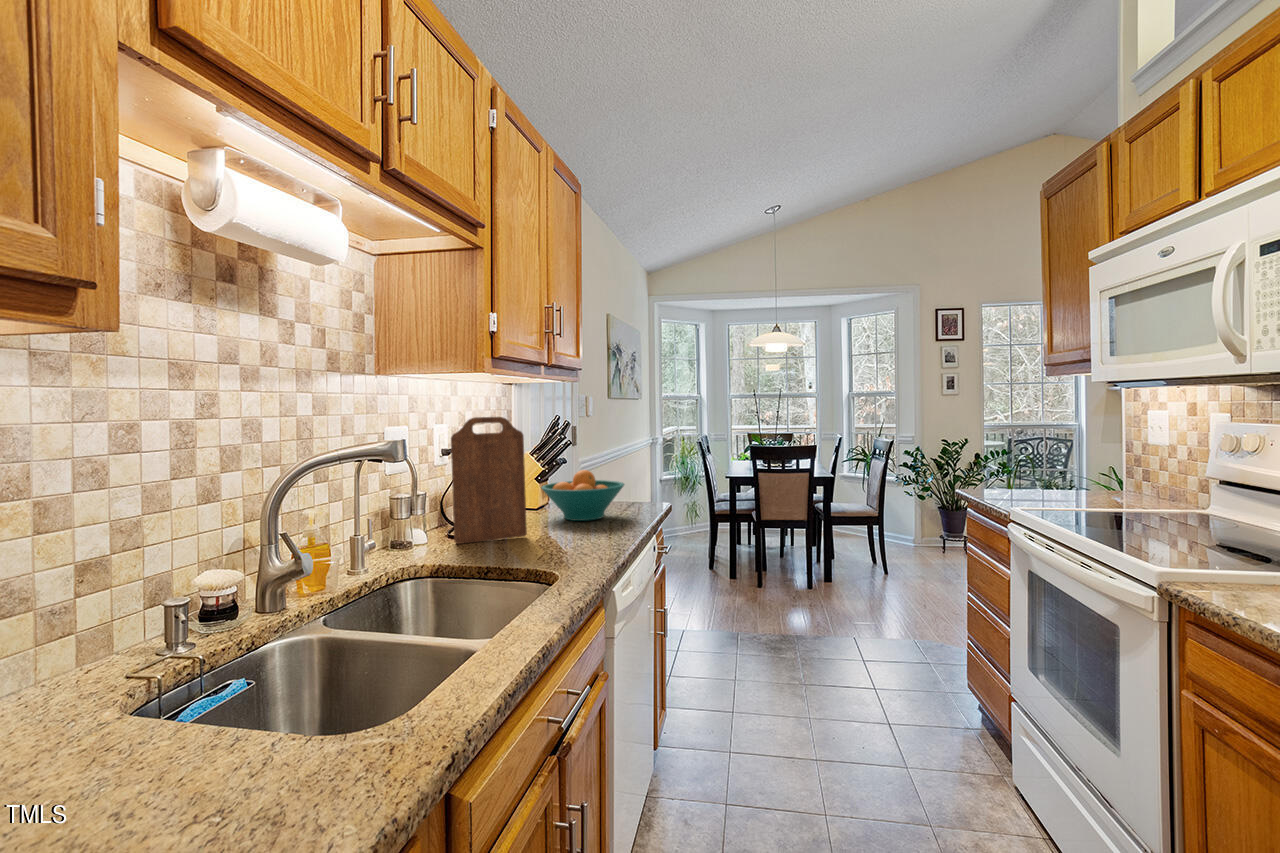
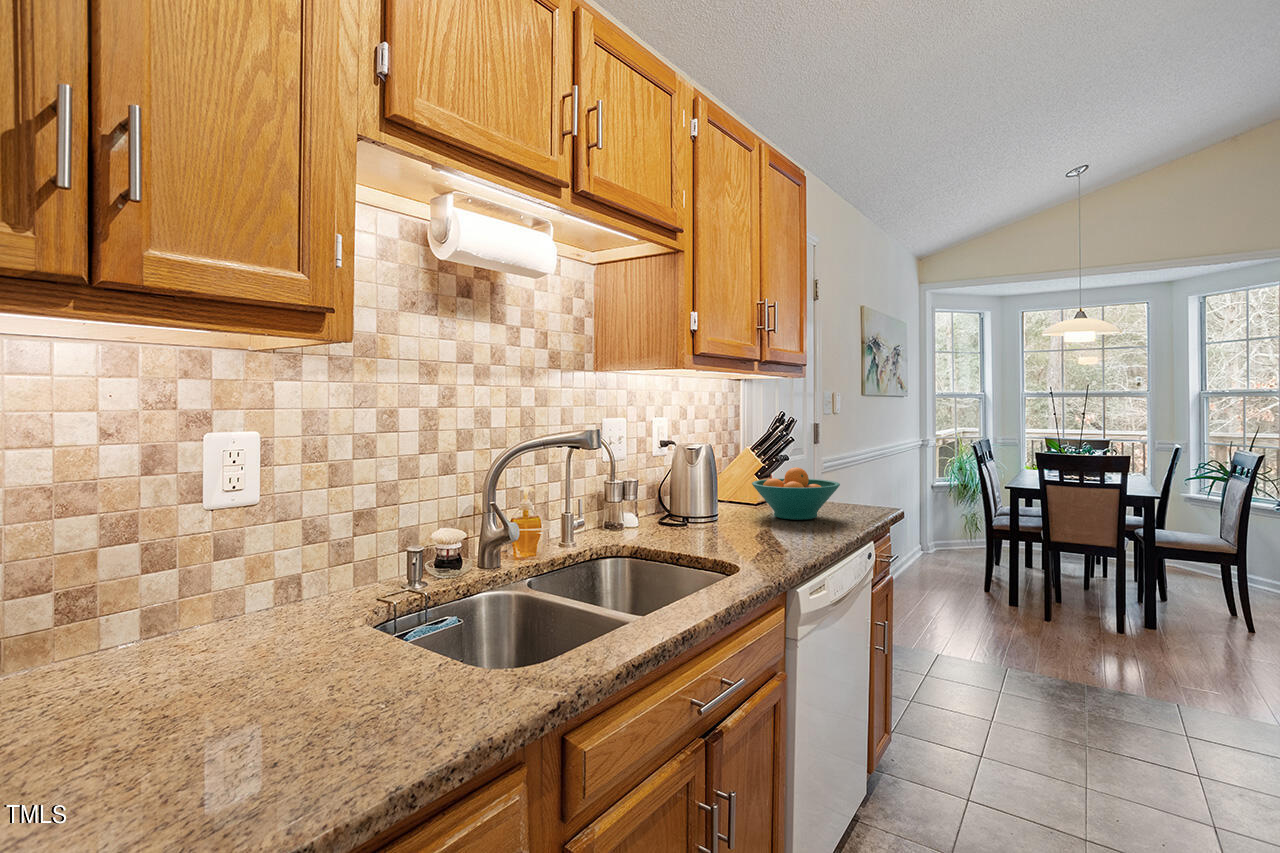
cutting board: present [451,417,527,544] -> none [657,411,728,530]

